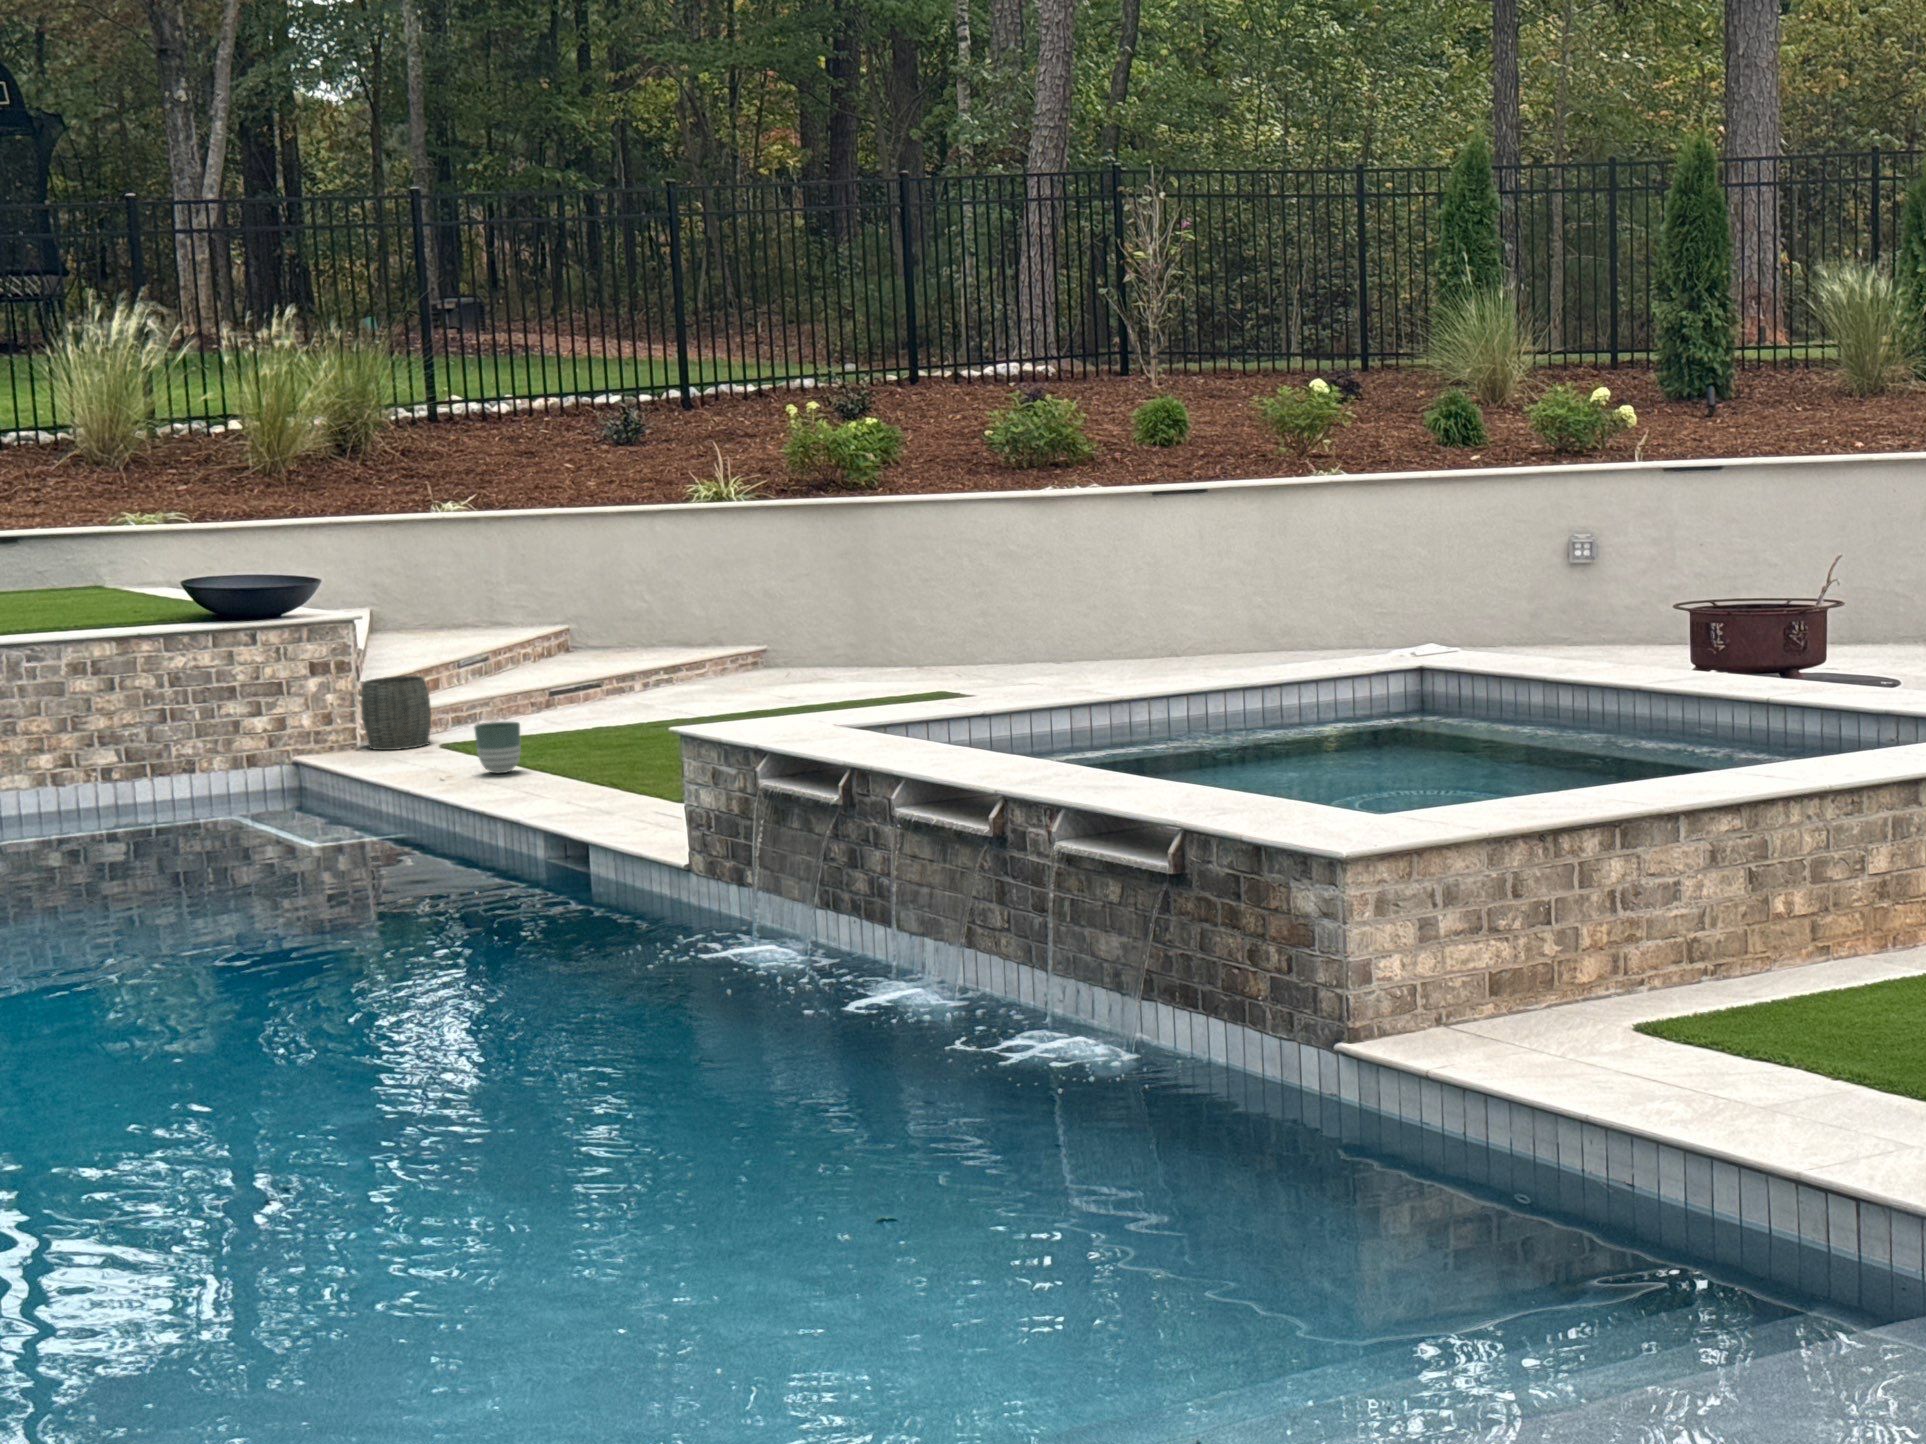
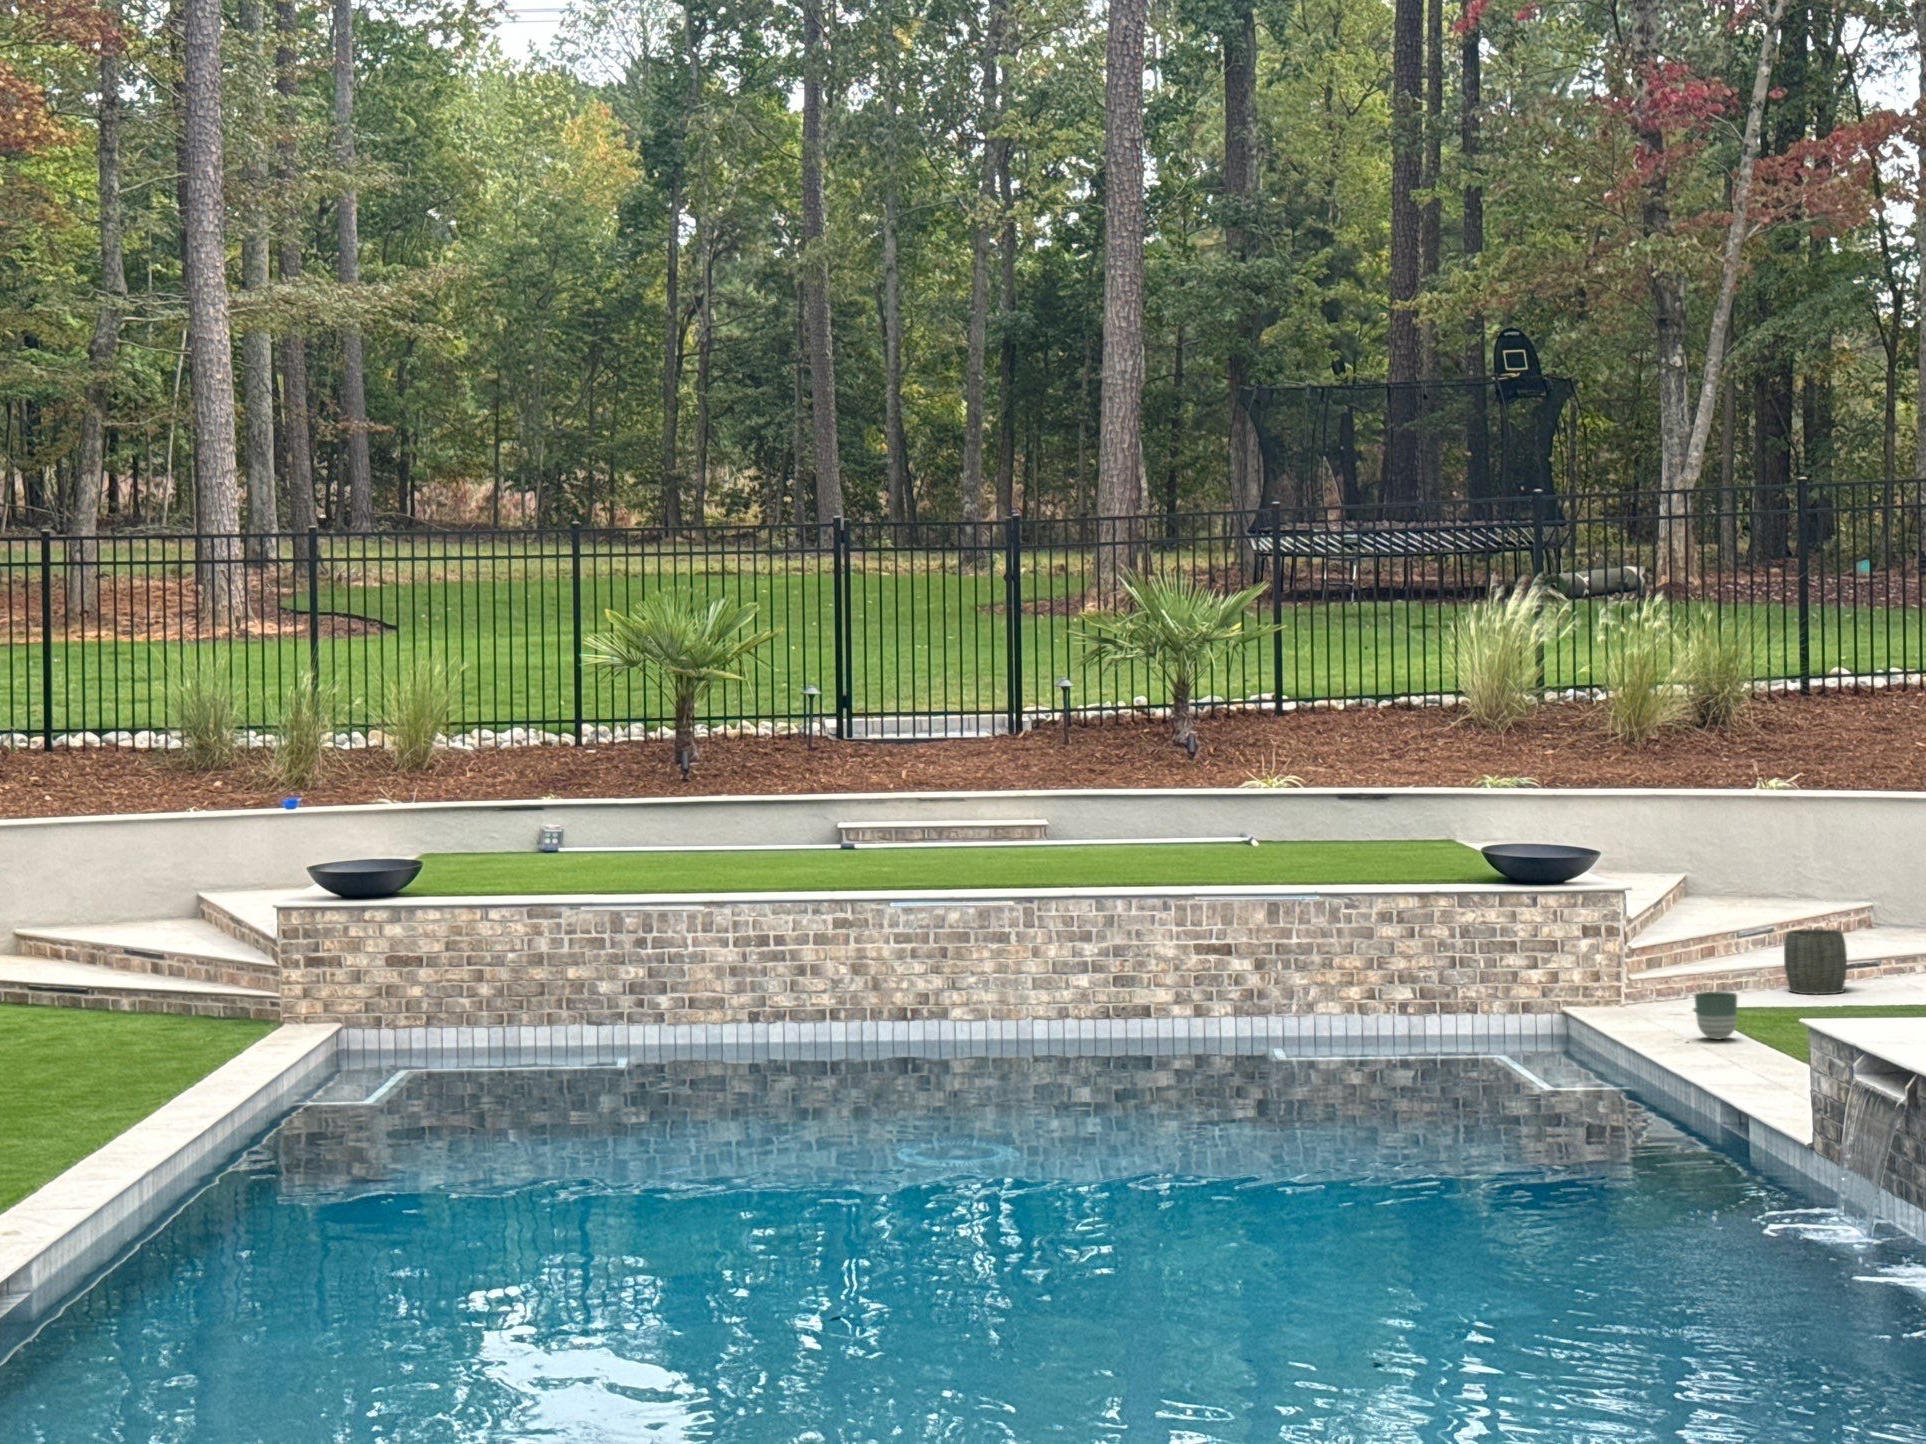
woven basket: present [361,676,431,750] -> present [1784,929,1847,994]

